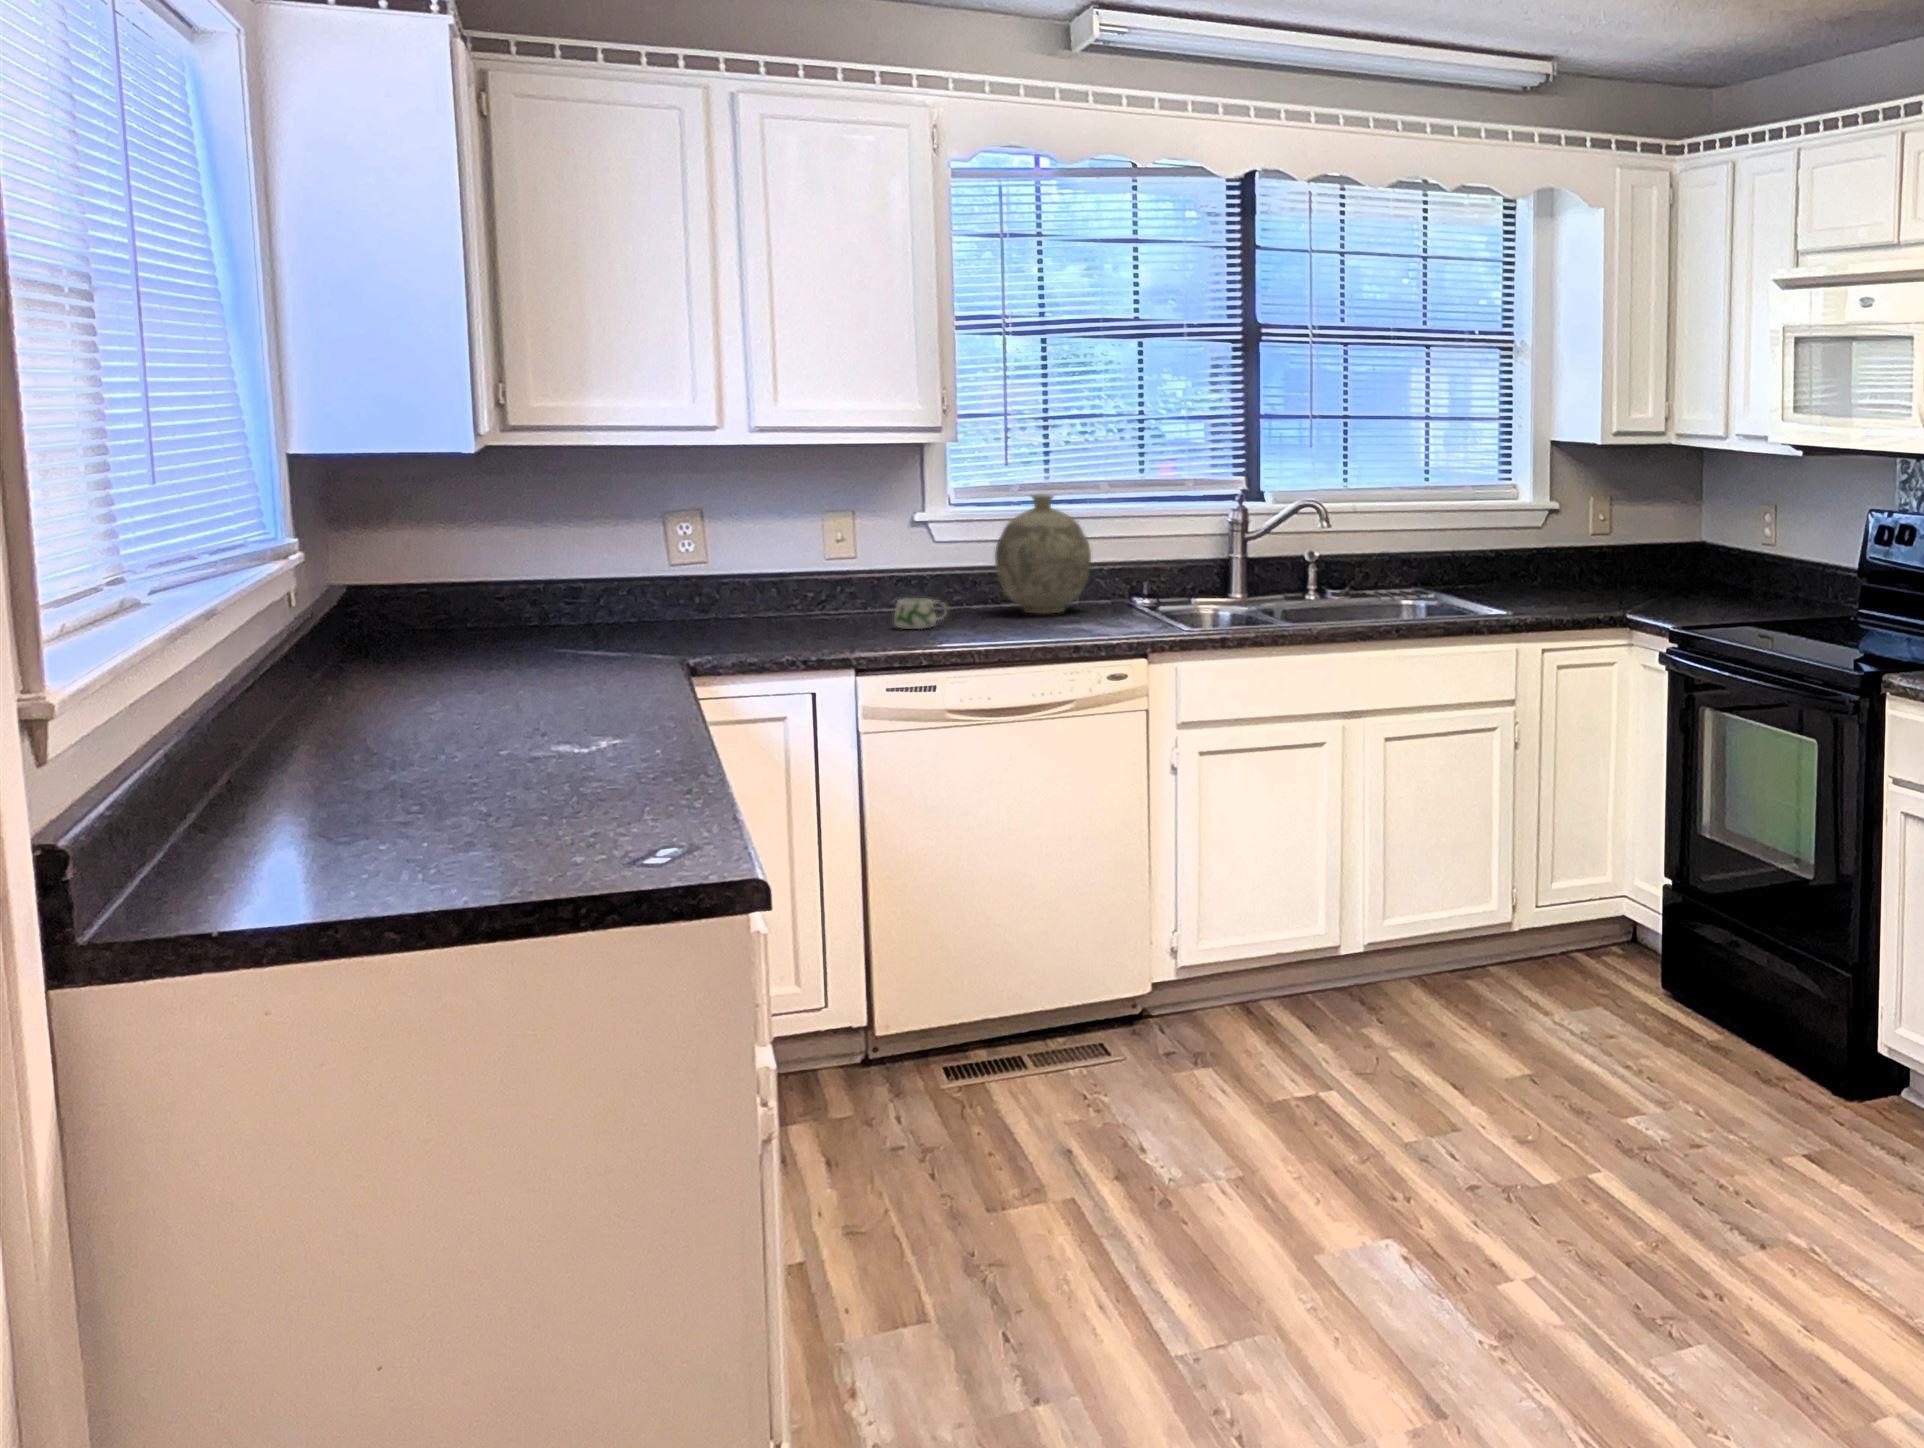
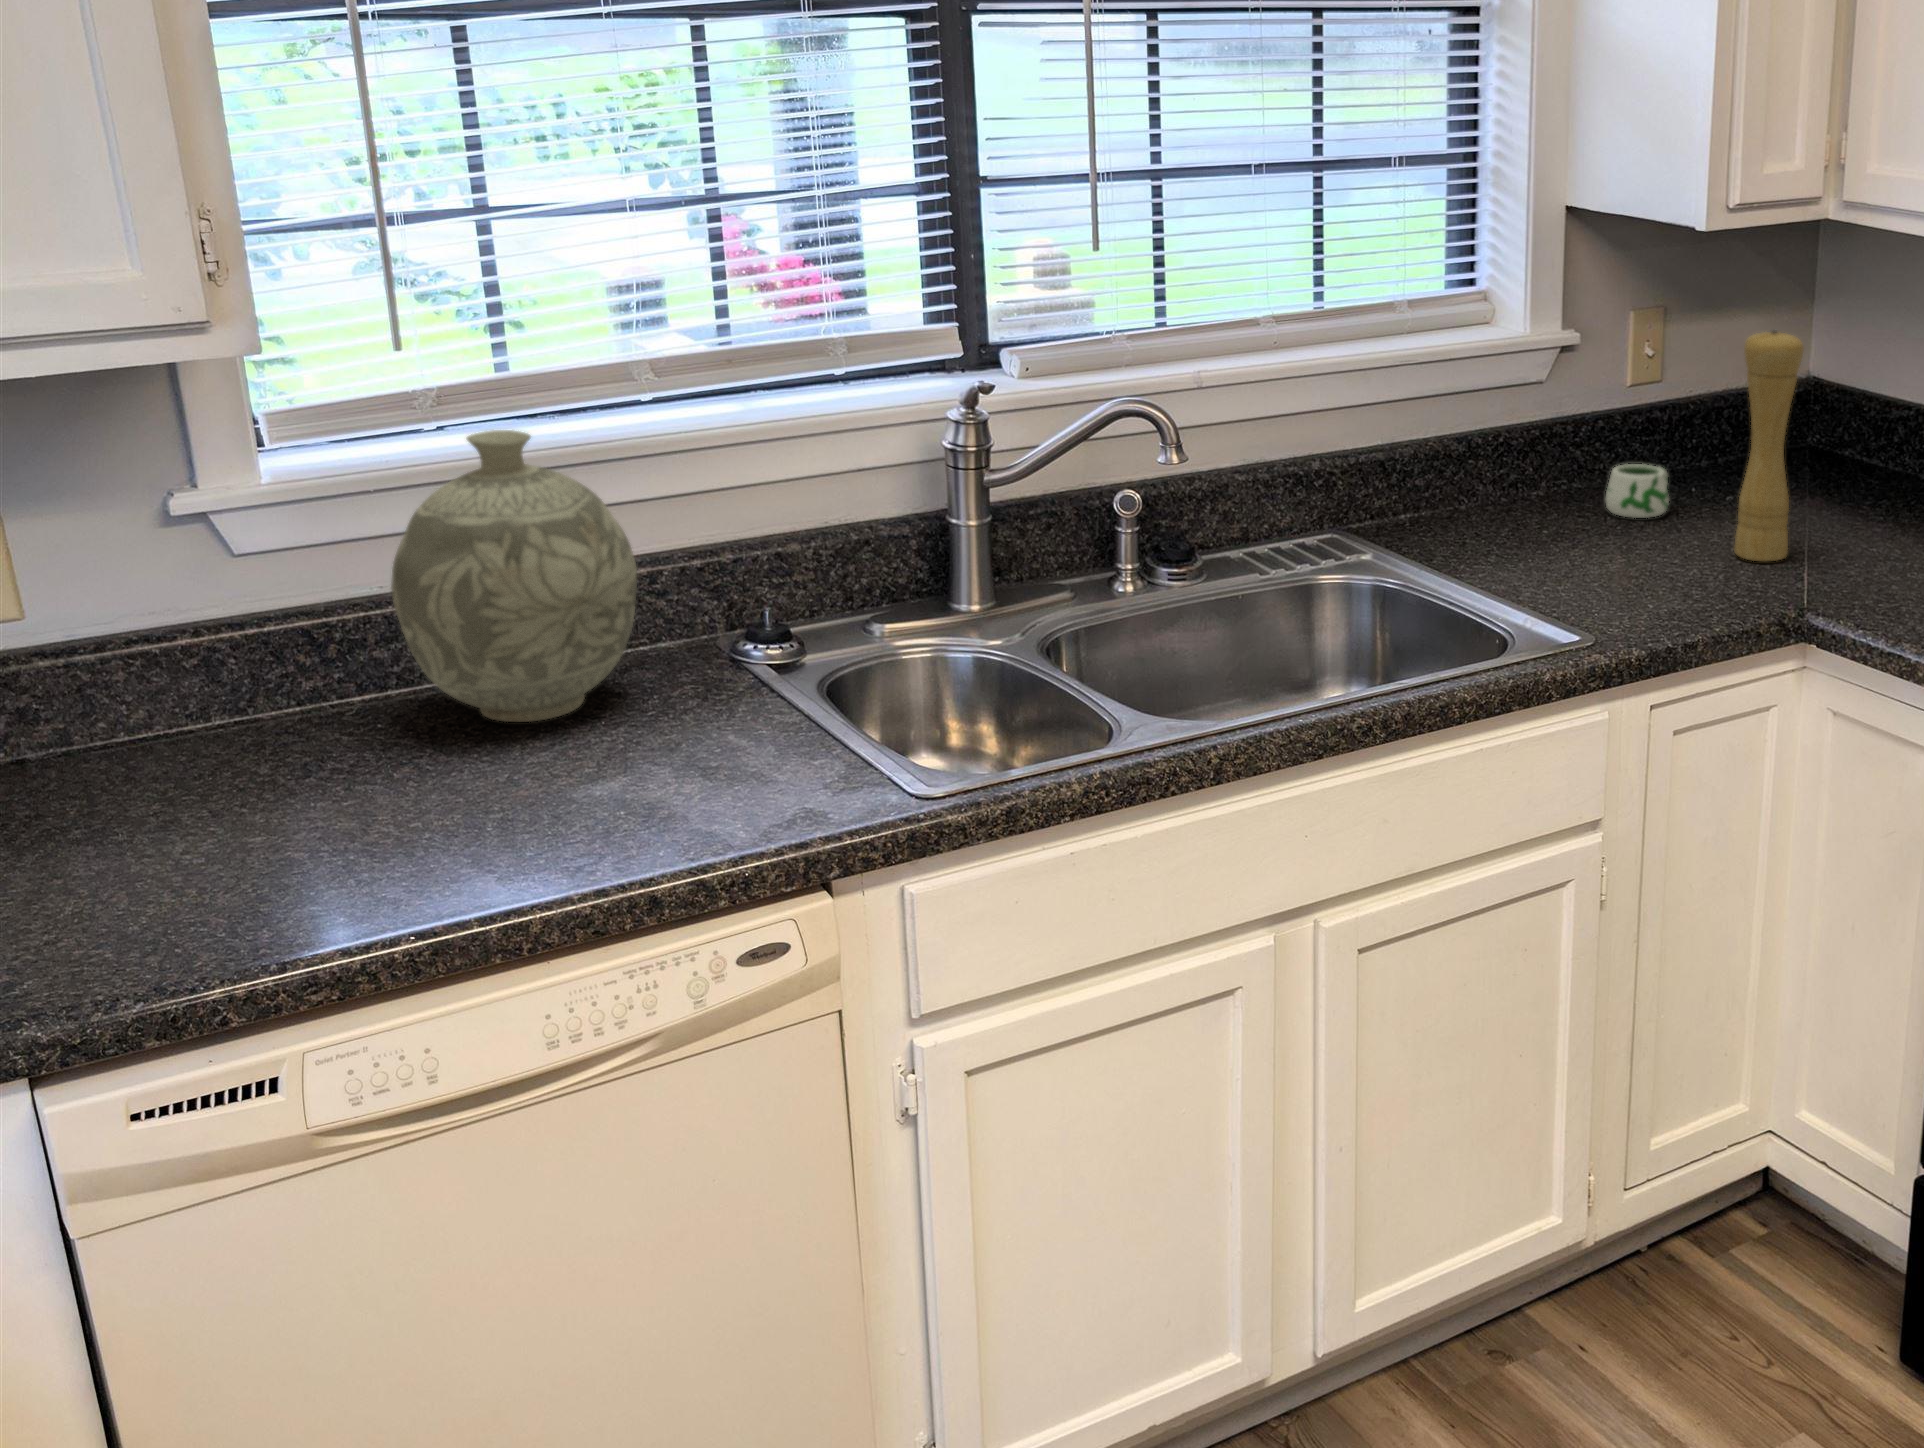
pepper mill: none [1611,488,1640,601] -> present [1734,330,1804,561]
mug: present [894,598,947,629] -> present [1606,464,1669,518]

